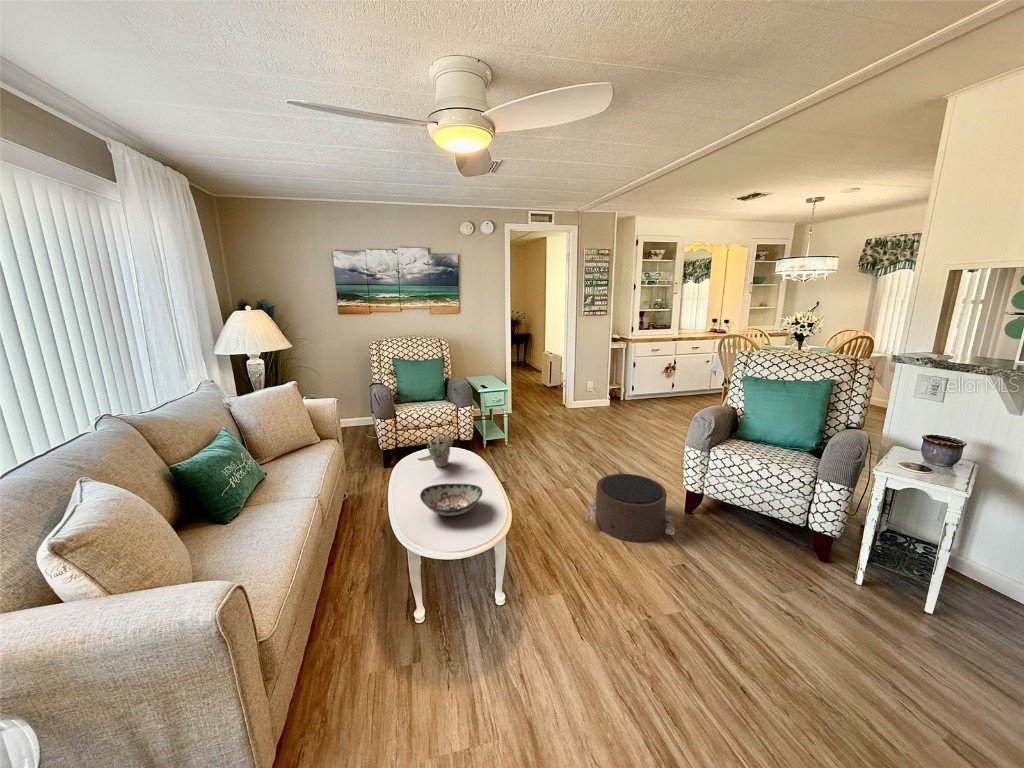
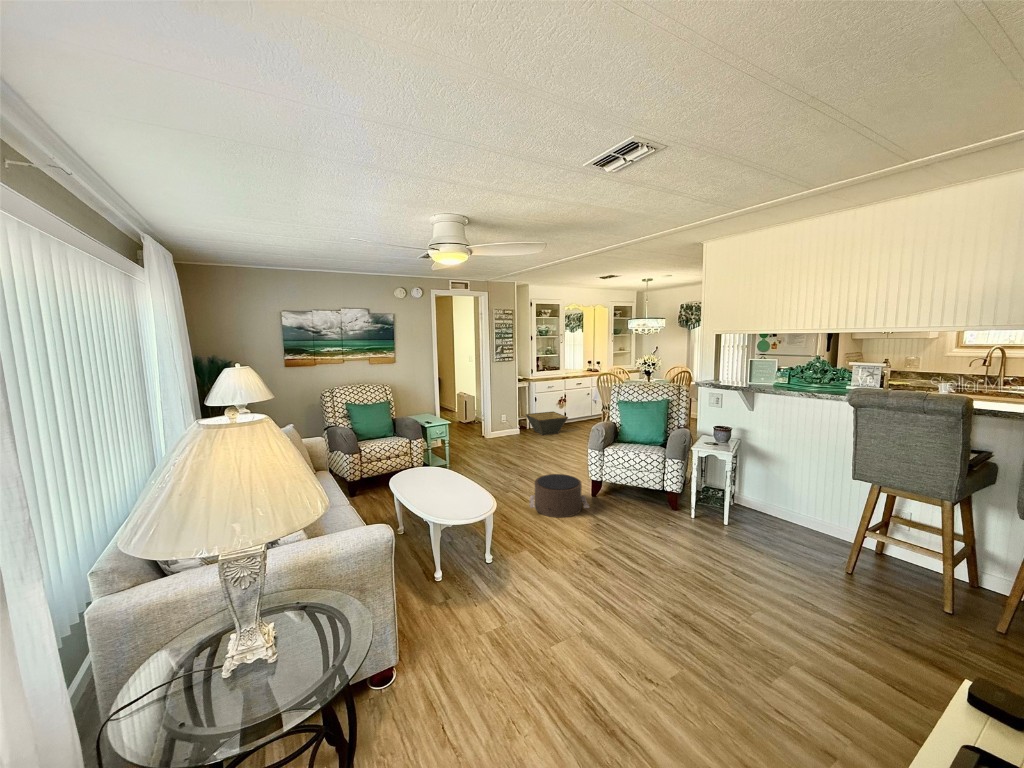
basket: none [619,381,673,410] -> present [526,412,568,435]
succulent plant: present [418,429,454,467] -> none [416,448,439,479]
decorative bowl: present [420,484,483,516] -> none [433,483,475,504]

